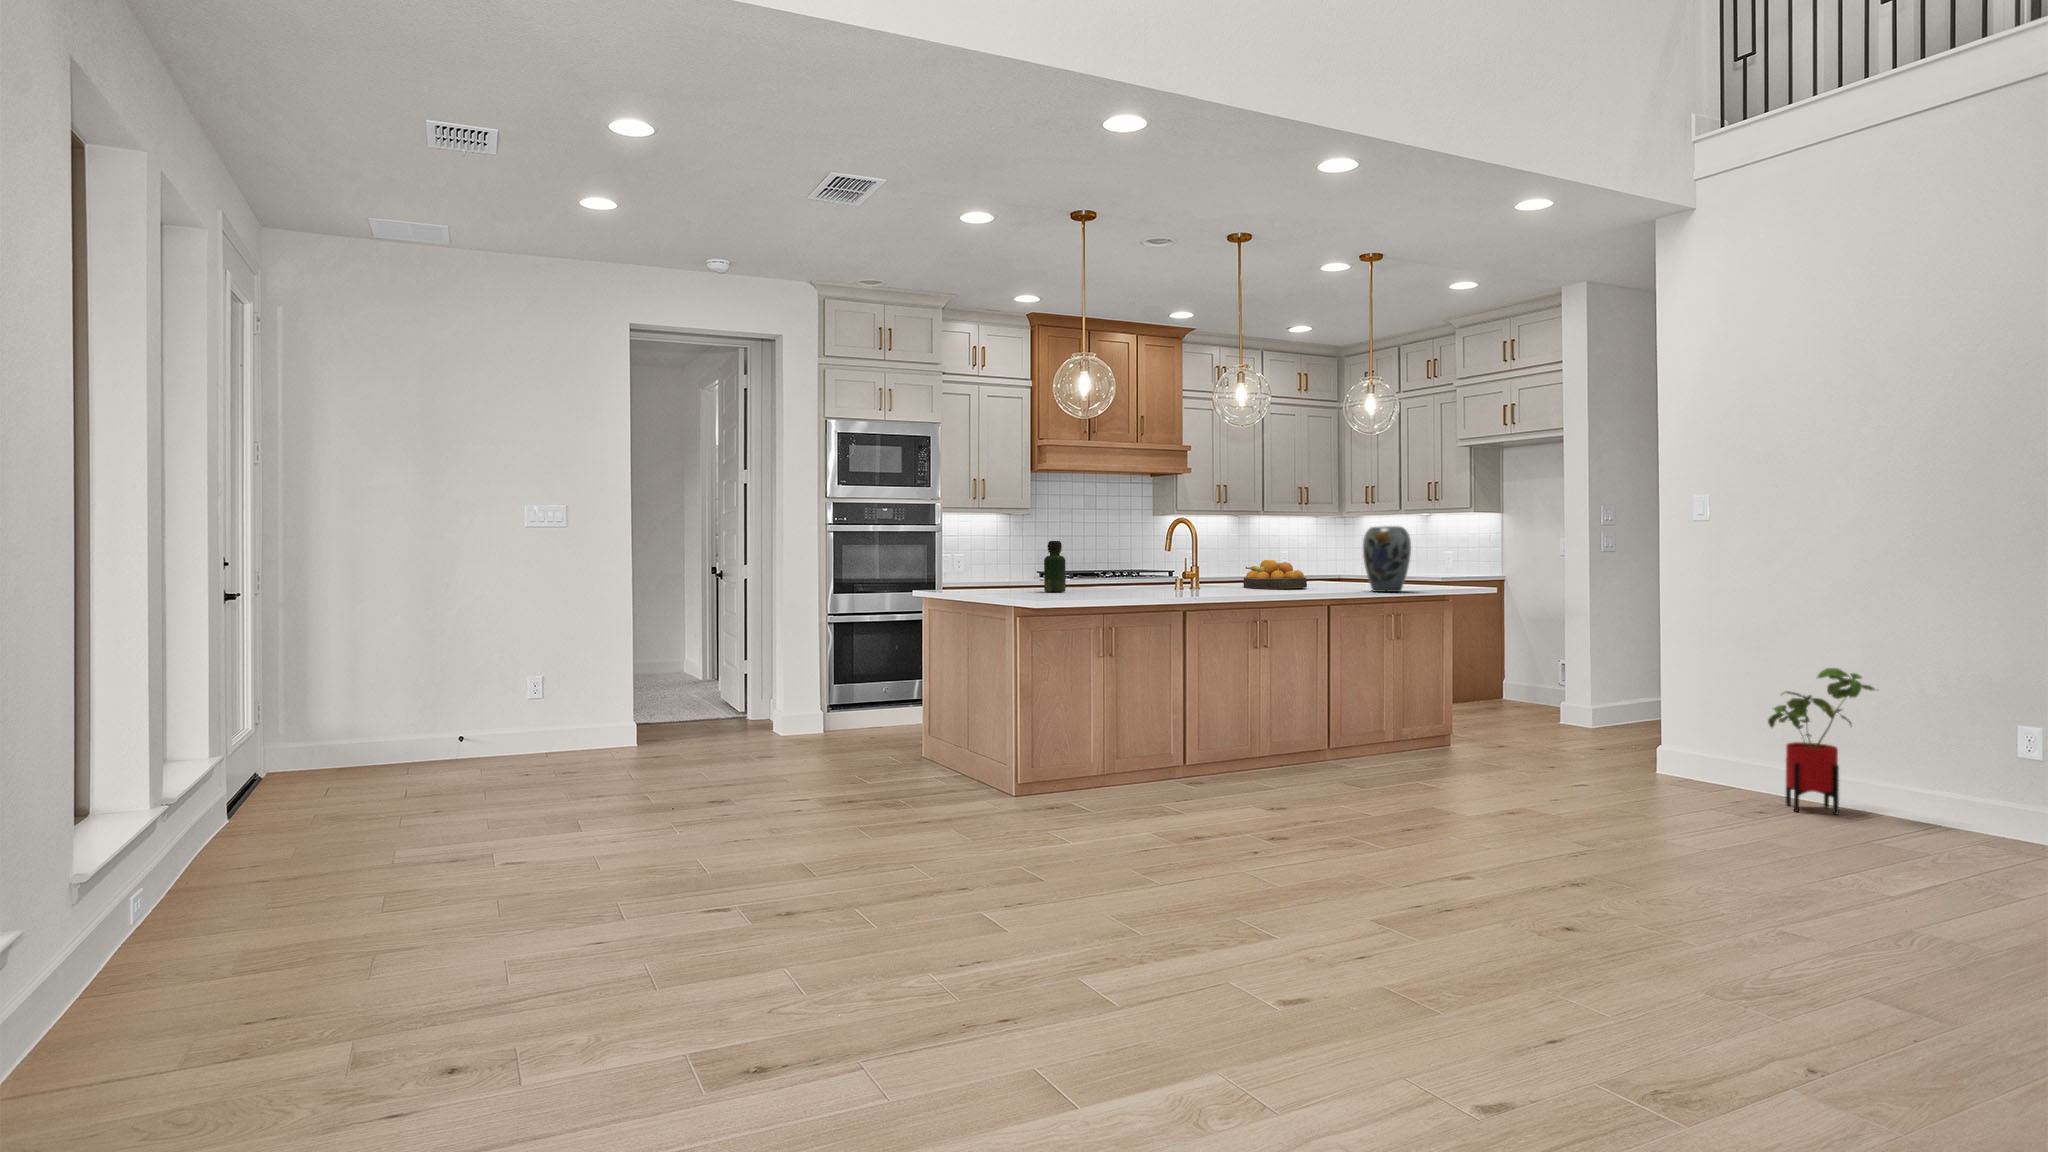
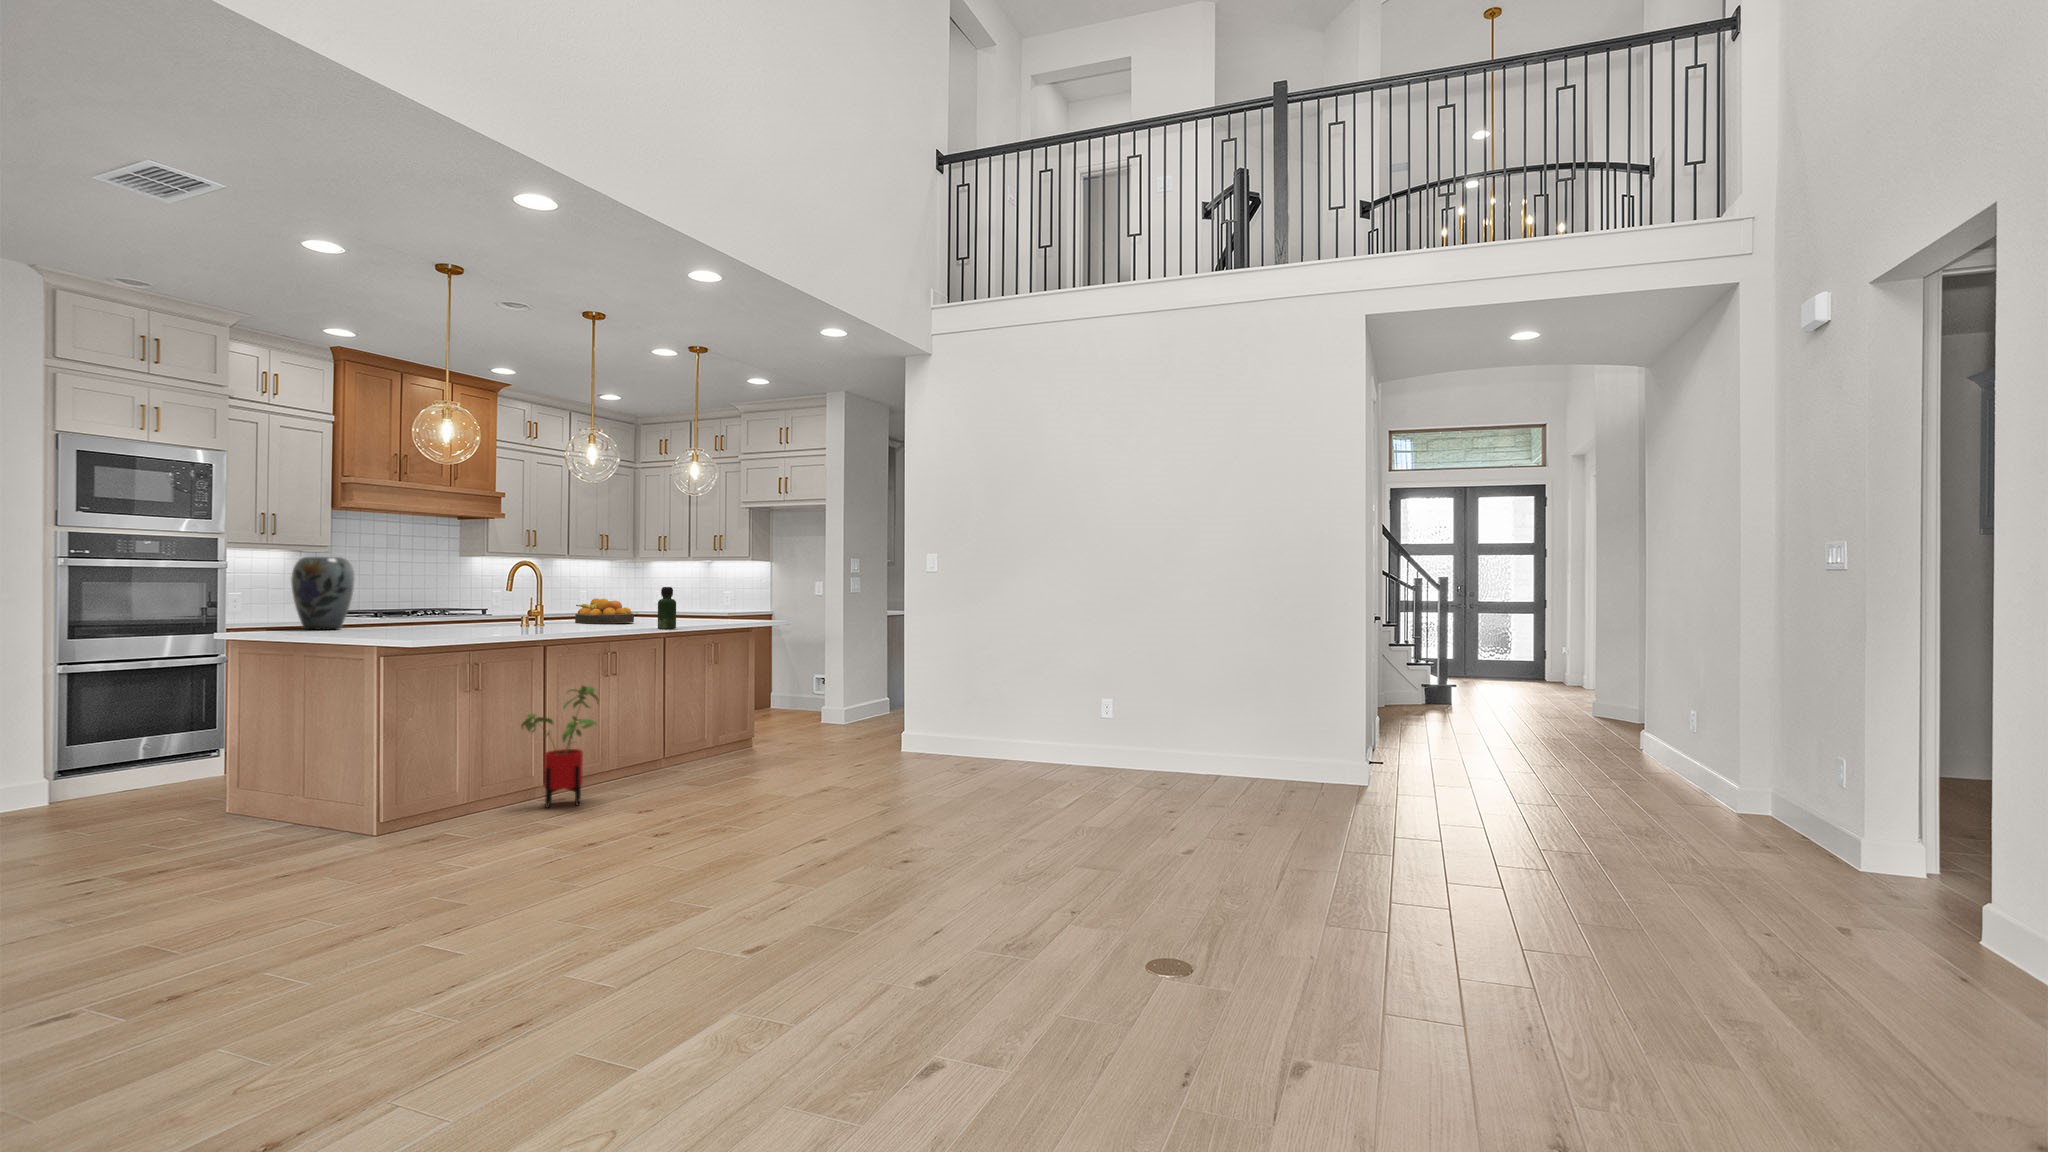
vase: present [1363,526,1411,592] -> present [291,557,355,629]
bottle: present [1044,541,1066,592] -> present [658,587,676,629]
house plant: present [1768,668,1875,814] -> present [521,685,599,808]

